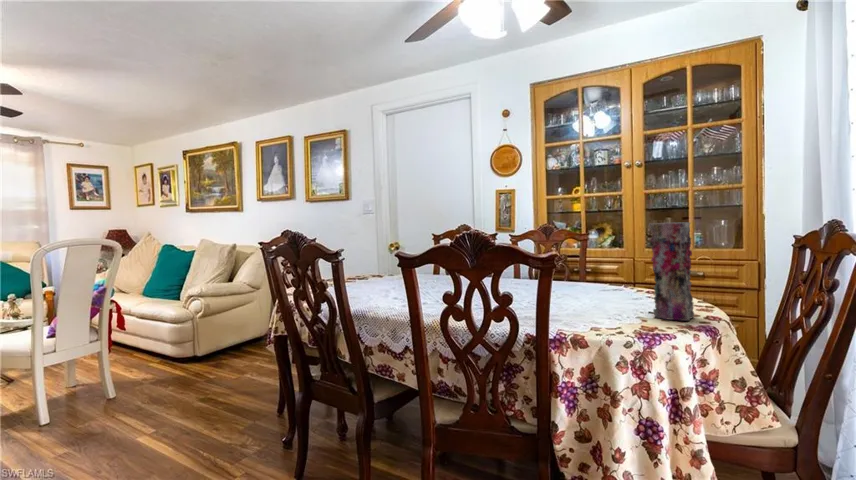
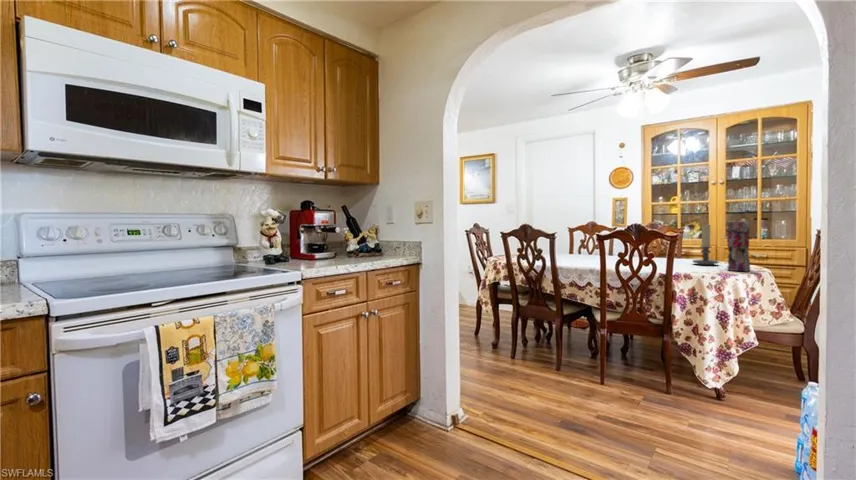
candle holder: none [595,227,638,302] -> present [693,225,718,265]

